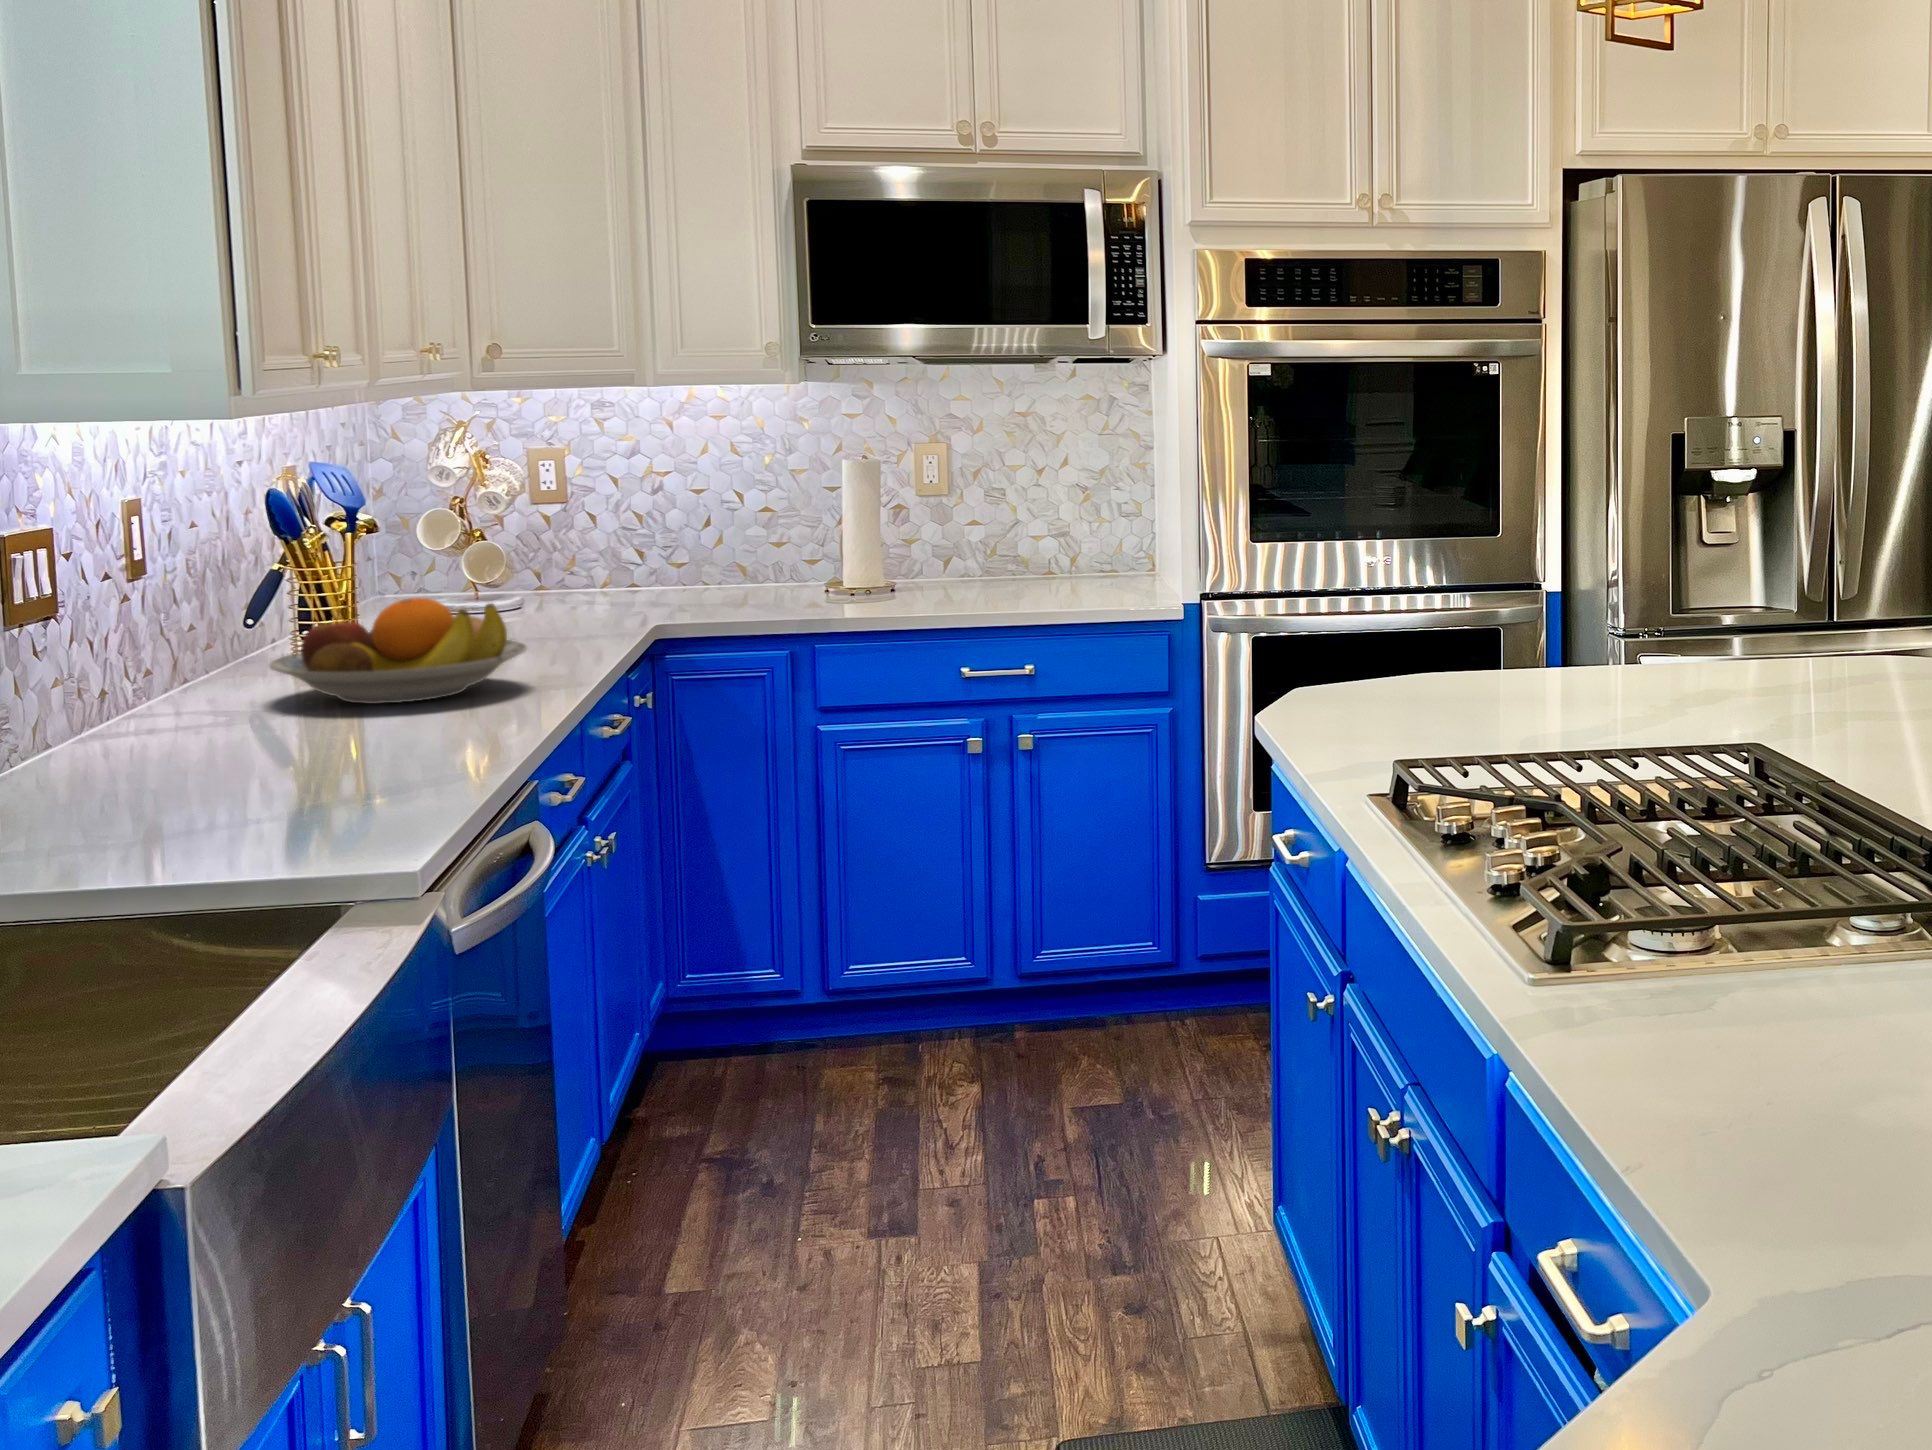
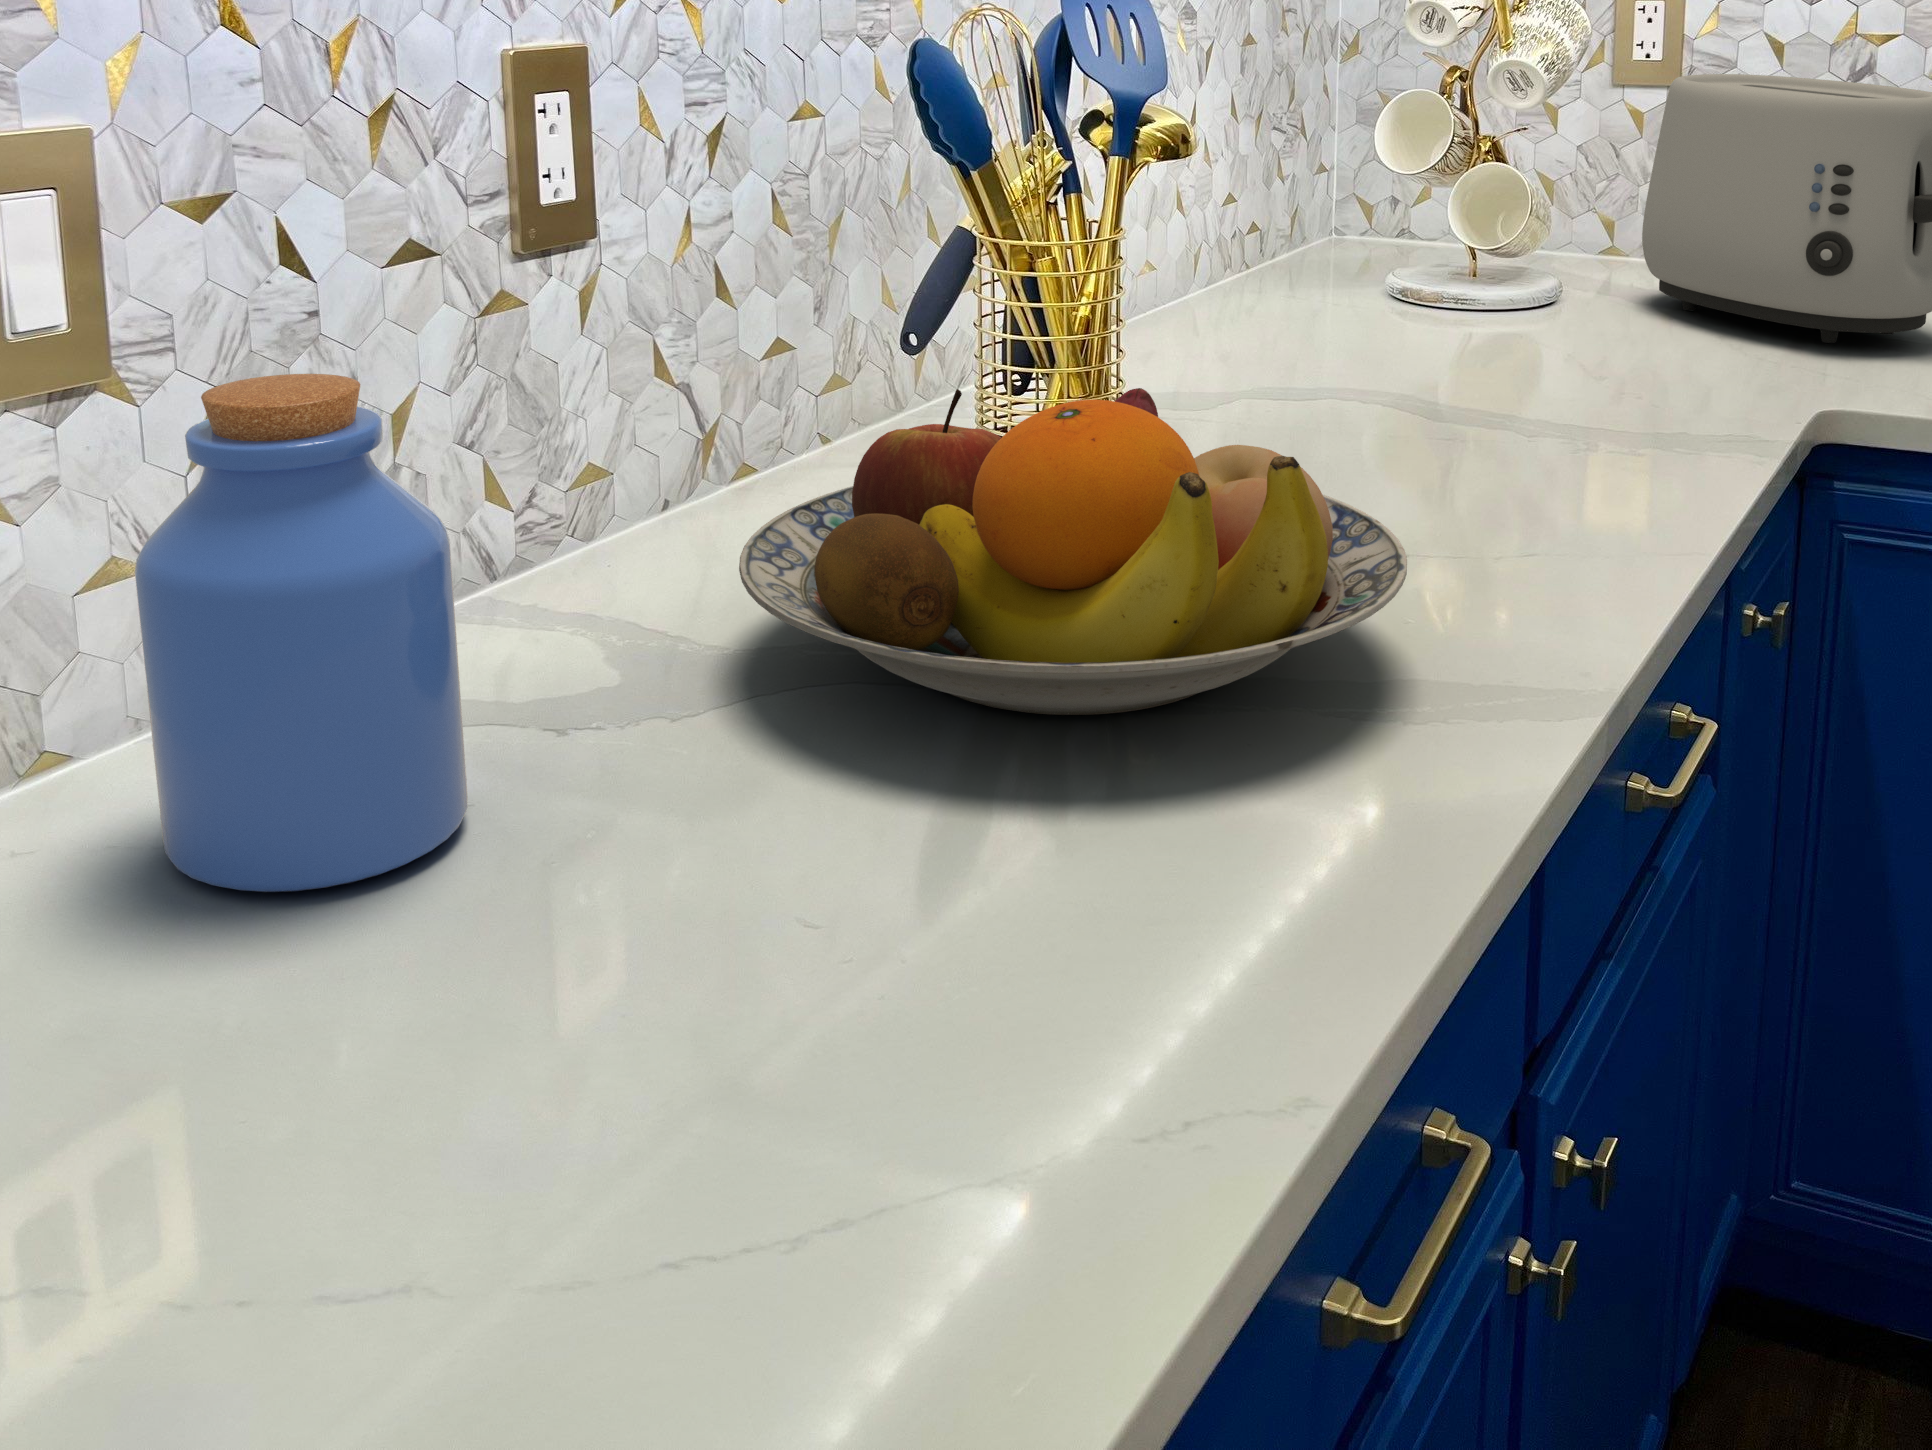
toaster: none [563,493,708,606] -> present [1642,74,1932,343]
jar: none [122,593,238,750] -> present [135,374,468,892]

